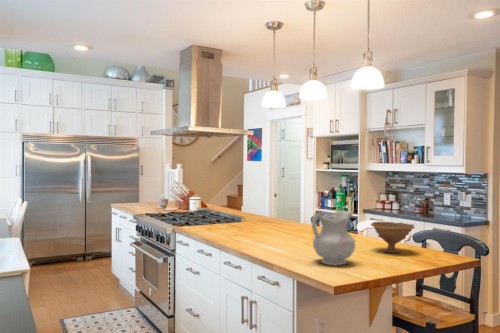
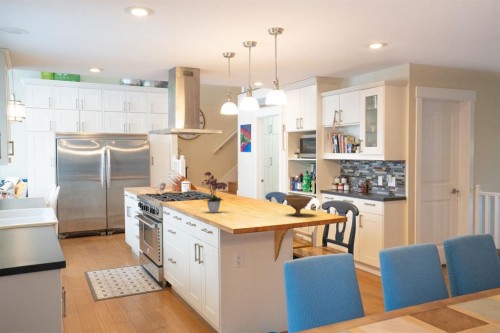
flower arrangement: none [247,183,287,247] -> present [202,172,227,213]
ceramic pitcher: present [312,211,355,265] -> none [233,187,262,222]

